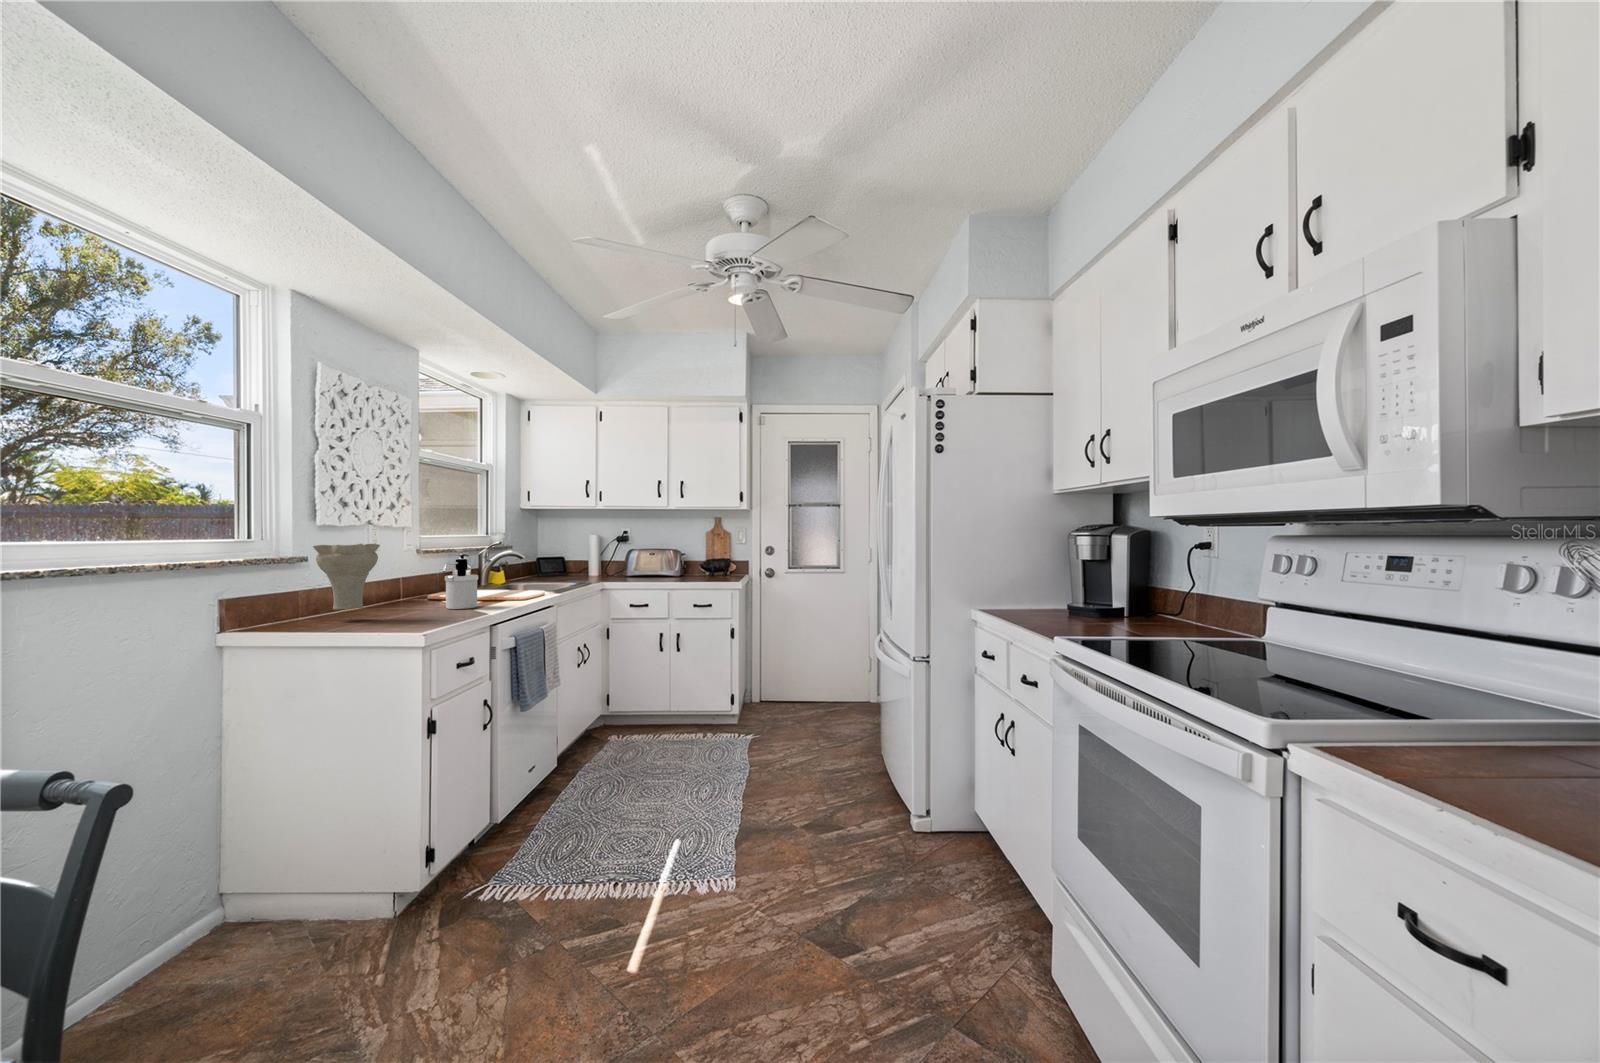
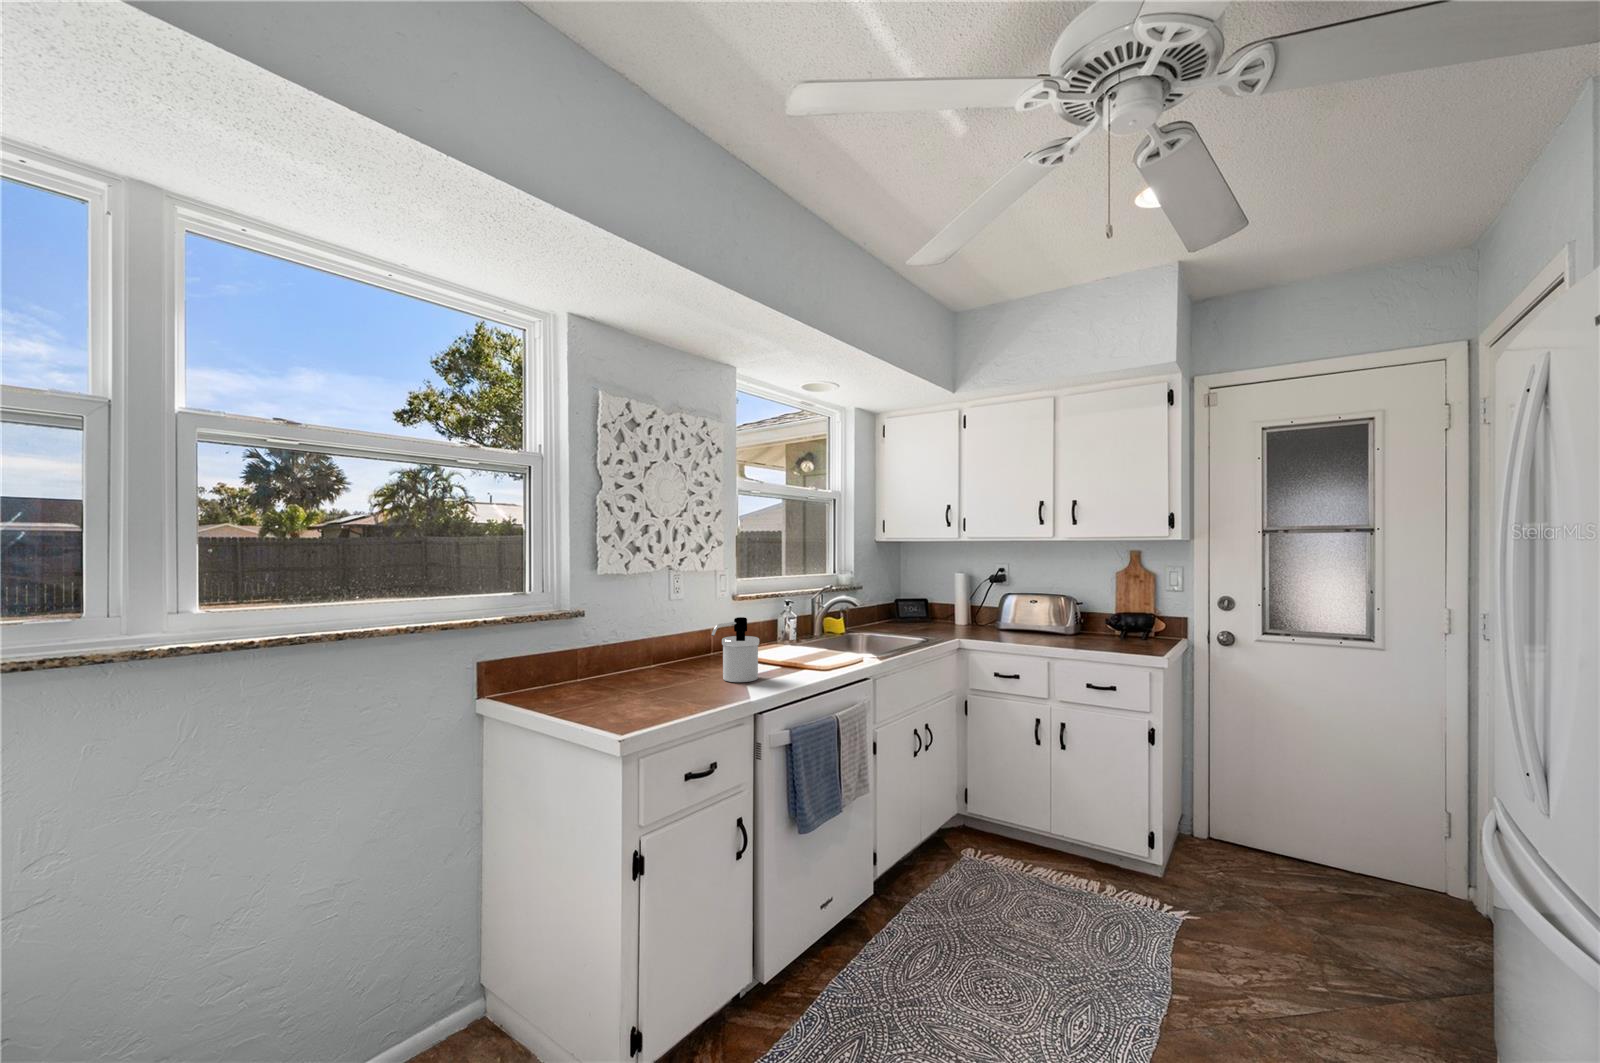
vase: present [313,544,380,610] -> none [562,598,652,682]

